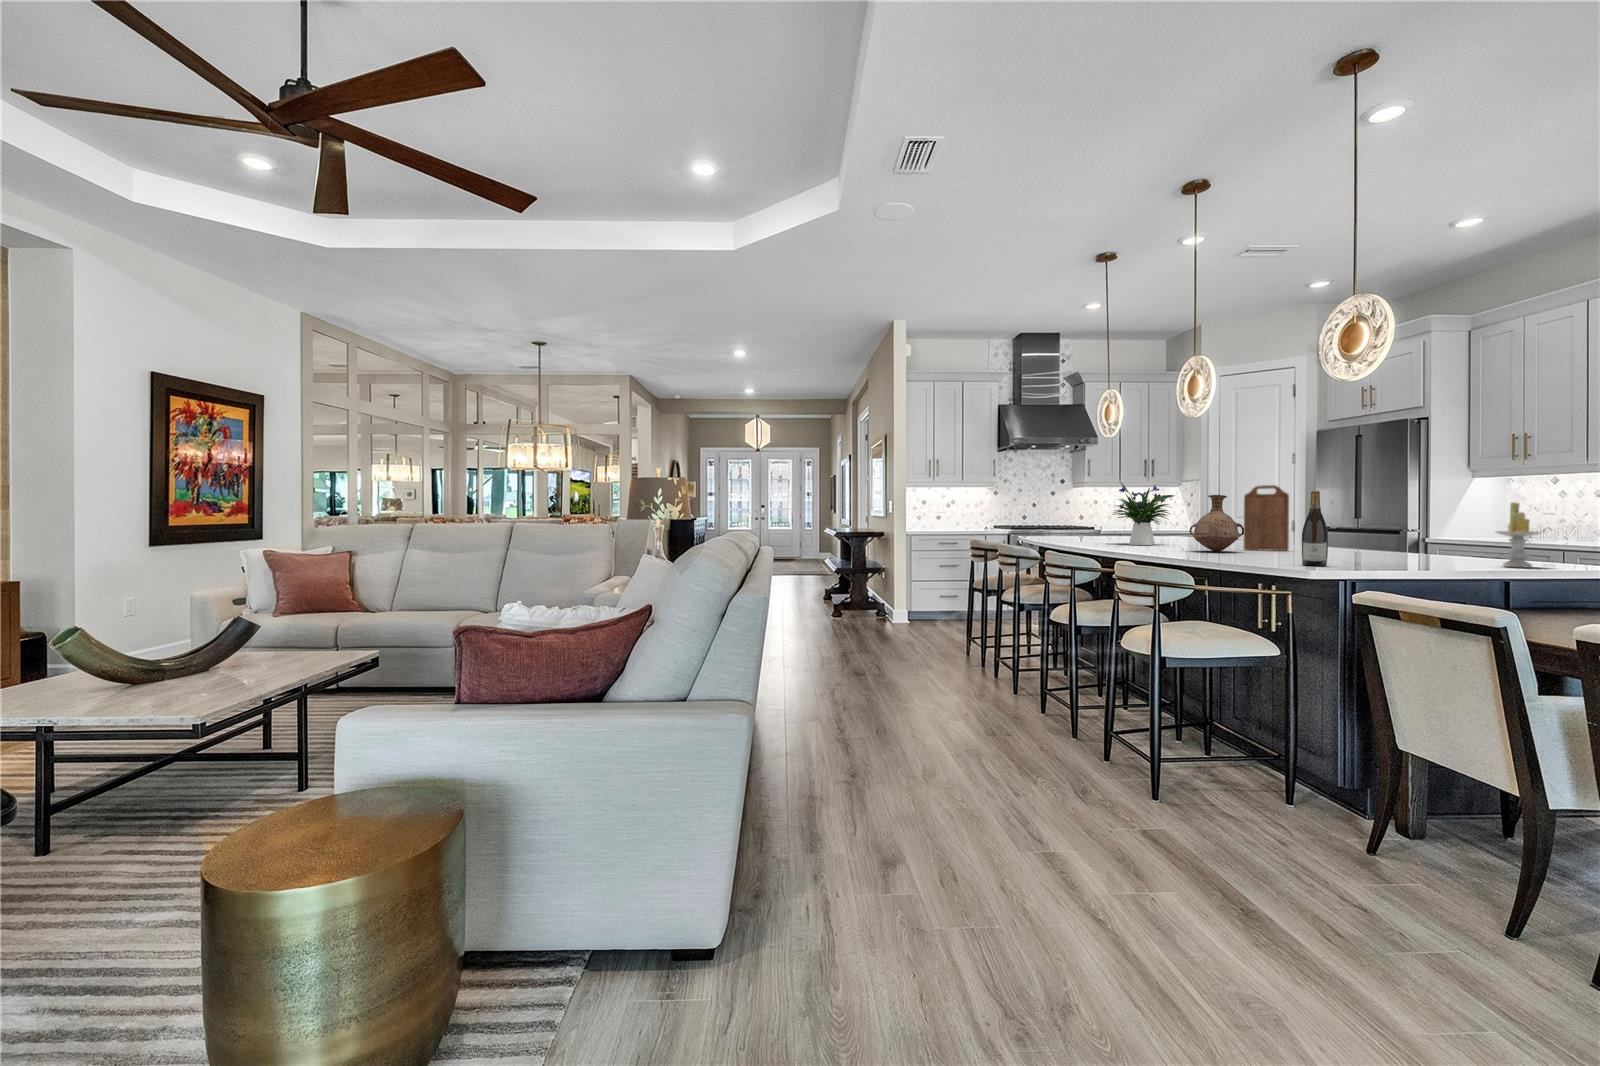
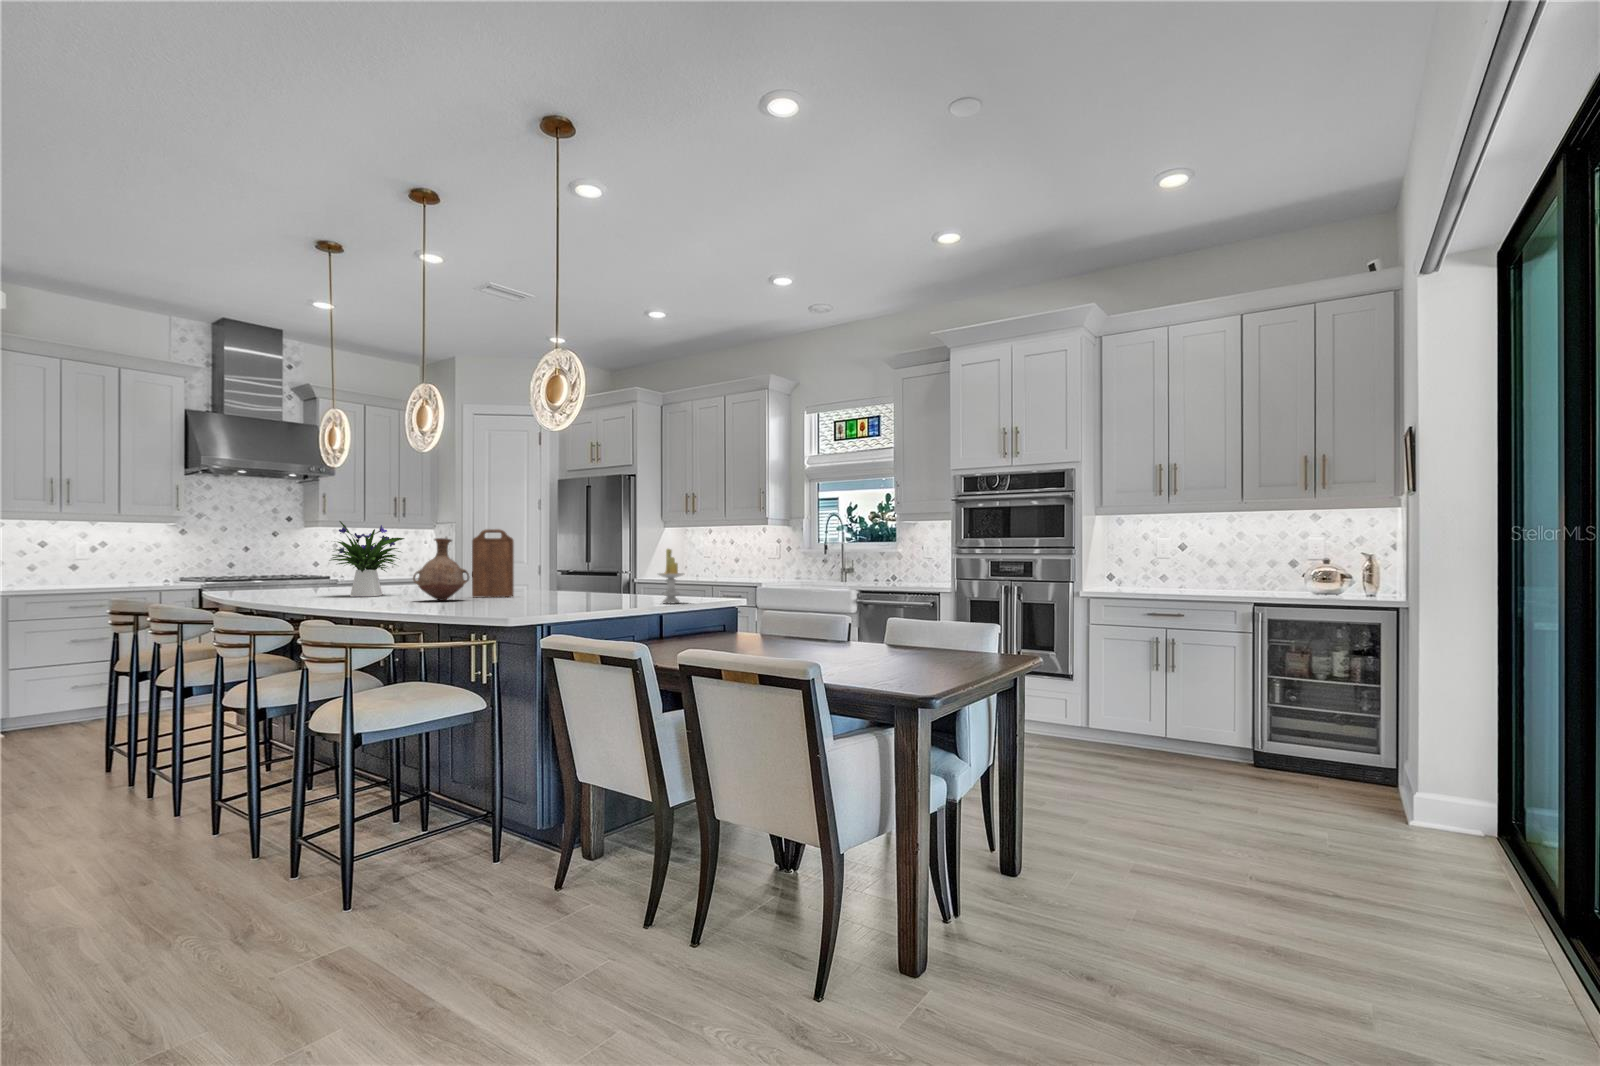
wine bottle: present [1302,491,1328,566] -> none [510,536,532,611]

